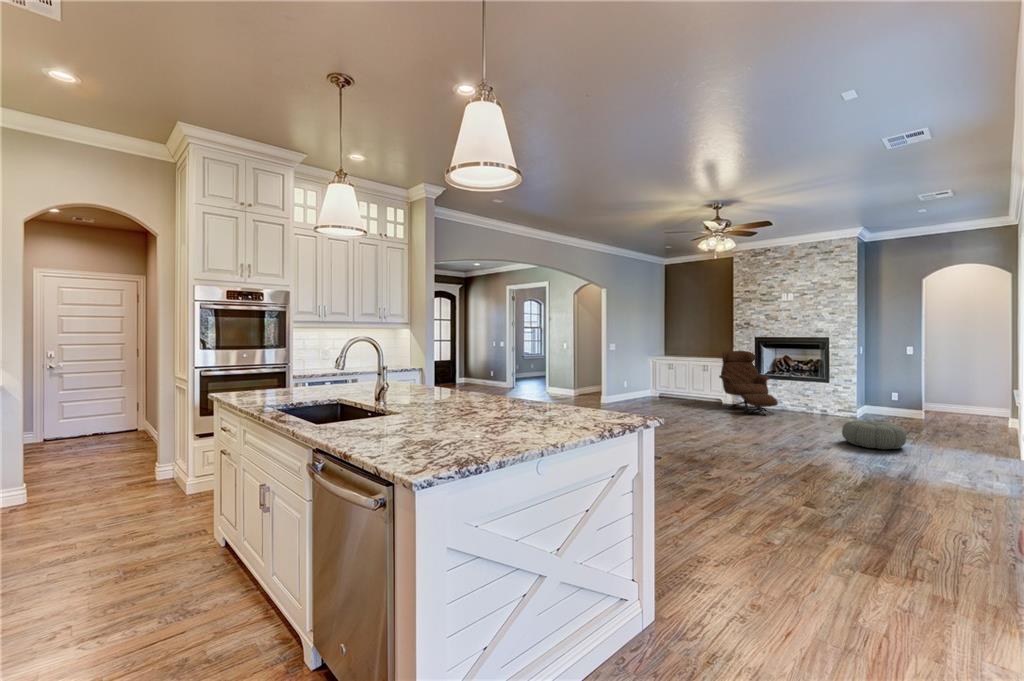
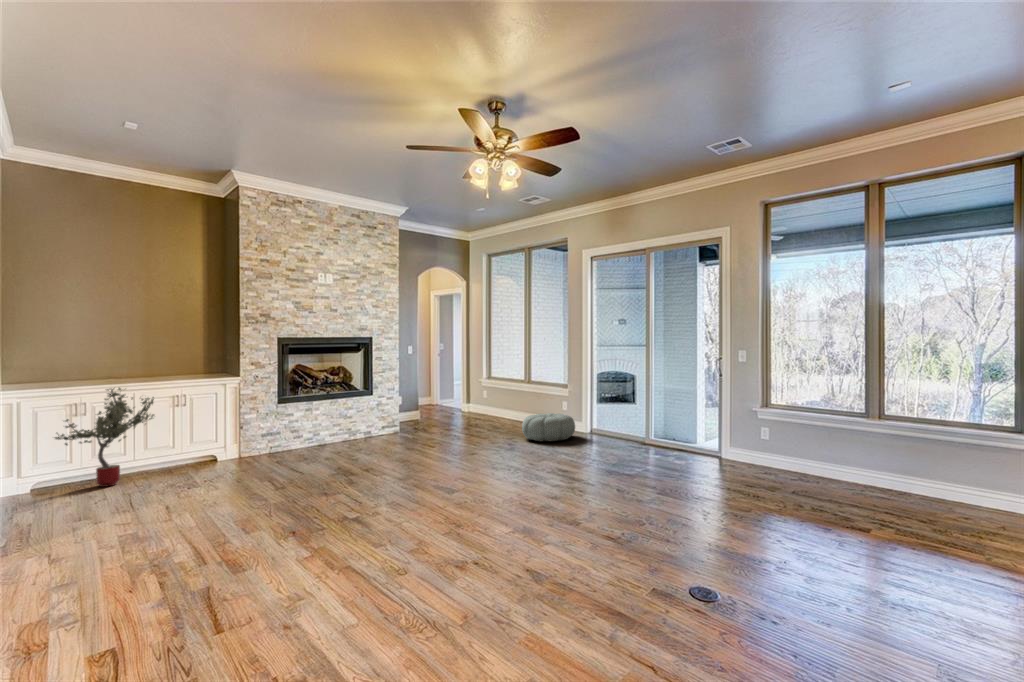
lounge chair: present [719,351,778,415] -> none [247,361,368,462]
potted tree: none [658,358,688,399] -> present [55,388,154,487]

